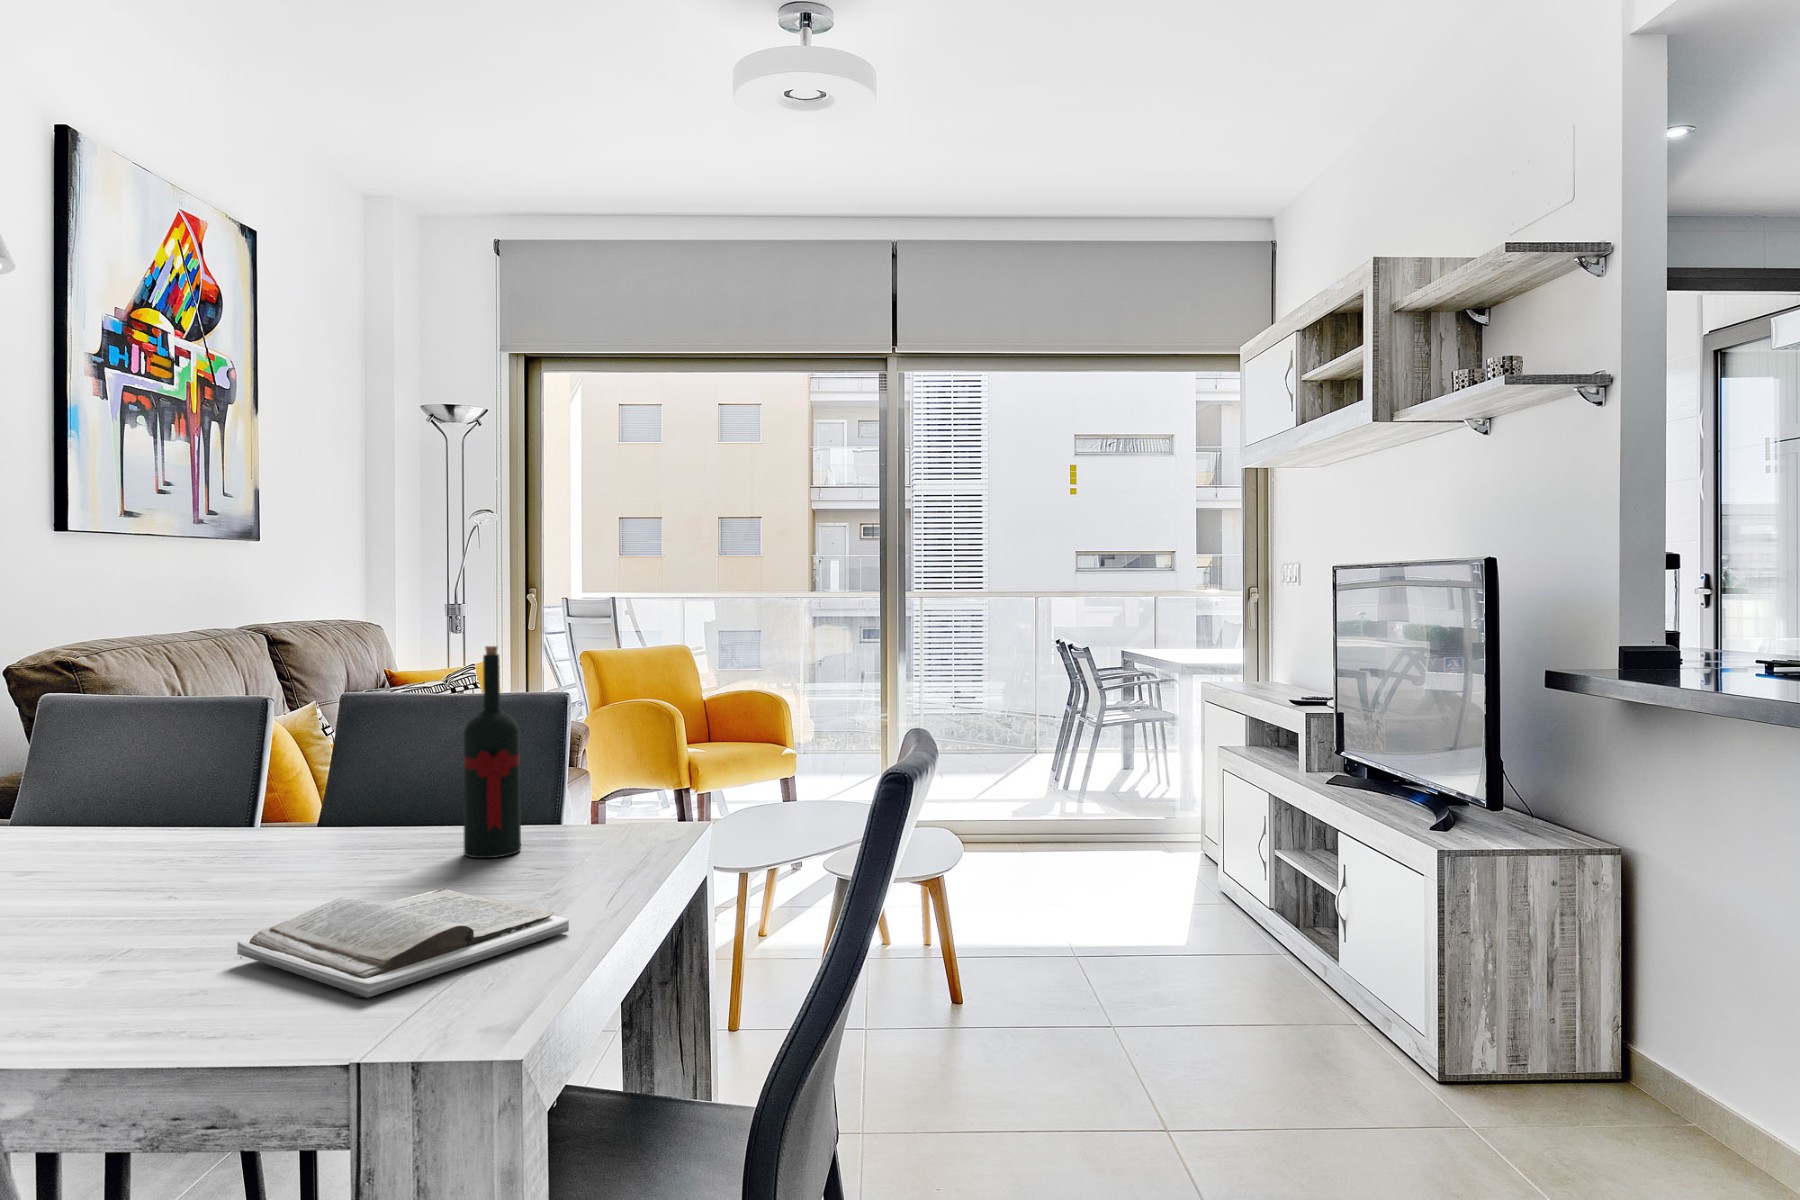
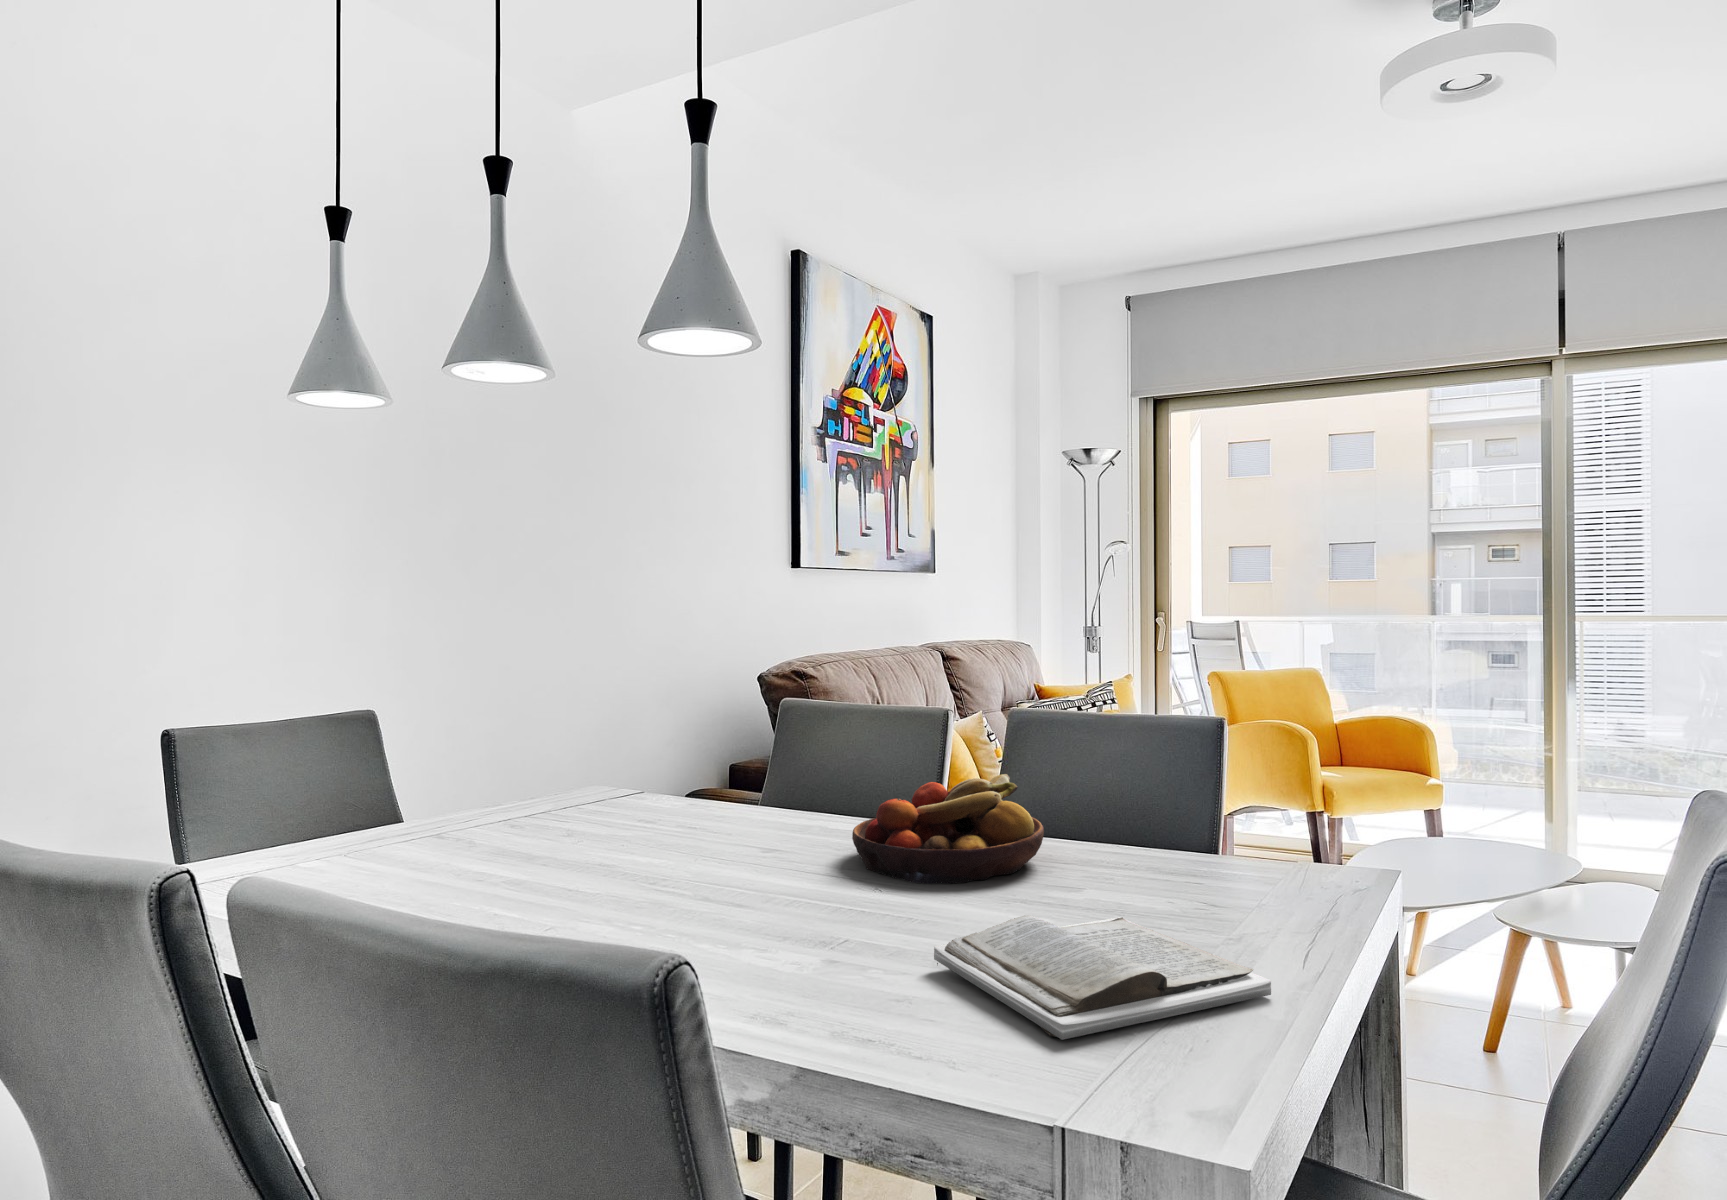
wine bottle: present [464,646,521,858] -> none [1129,661,1190,886]
fruit bowl: none [139,766,374,888] -> present [852,774,1044,884]

